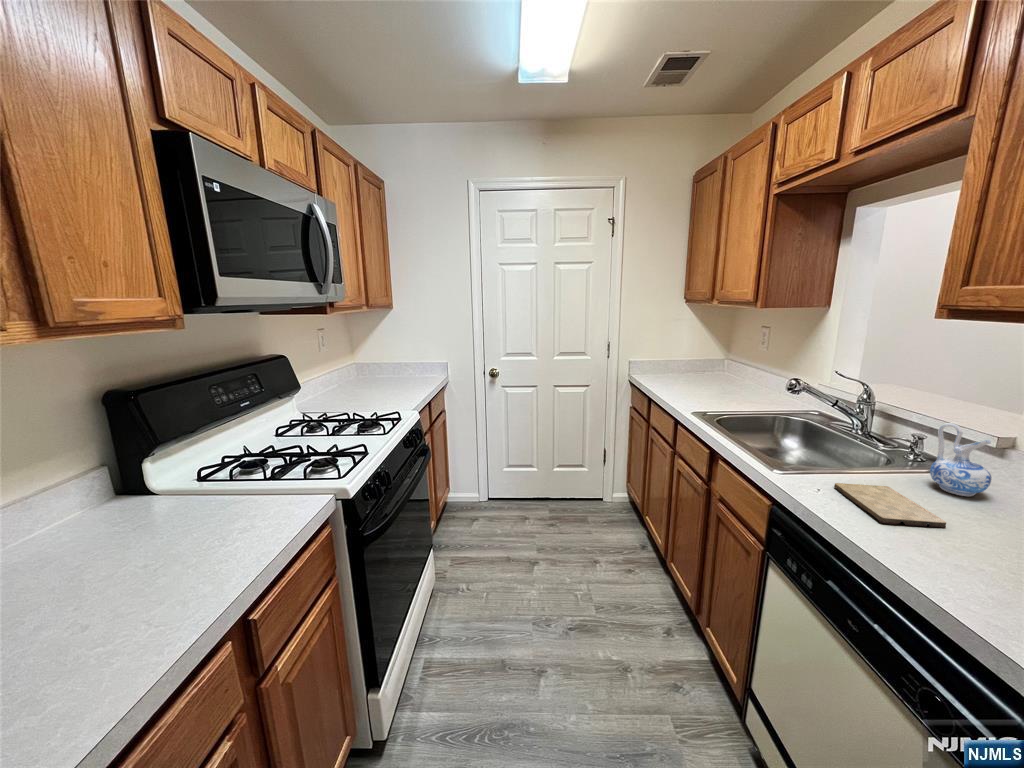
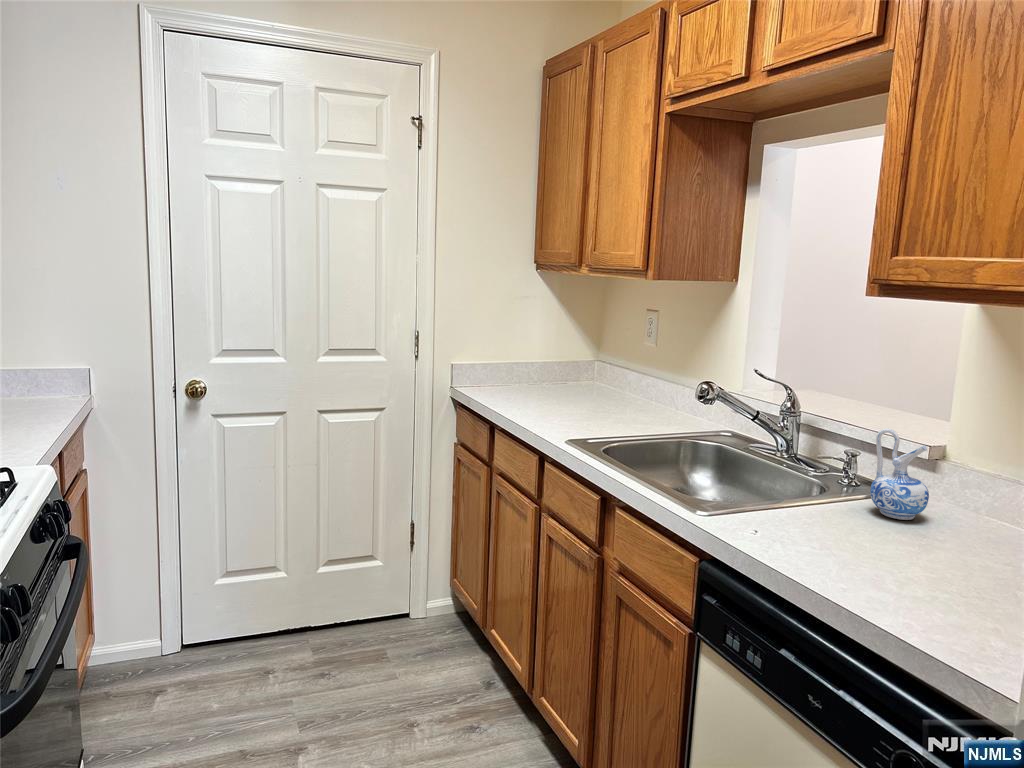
cutting board: present [834,483,946,527] -> none [775,517,898,561]

